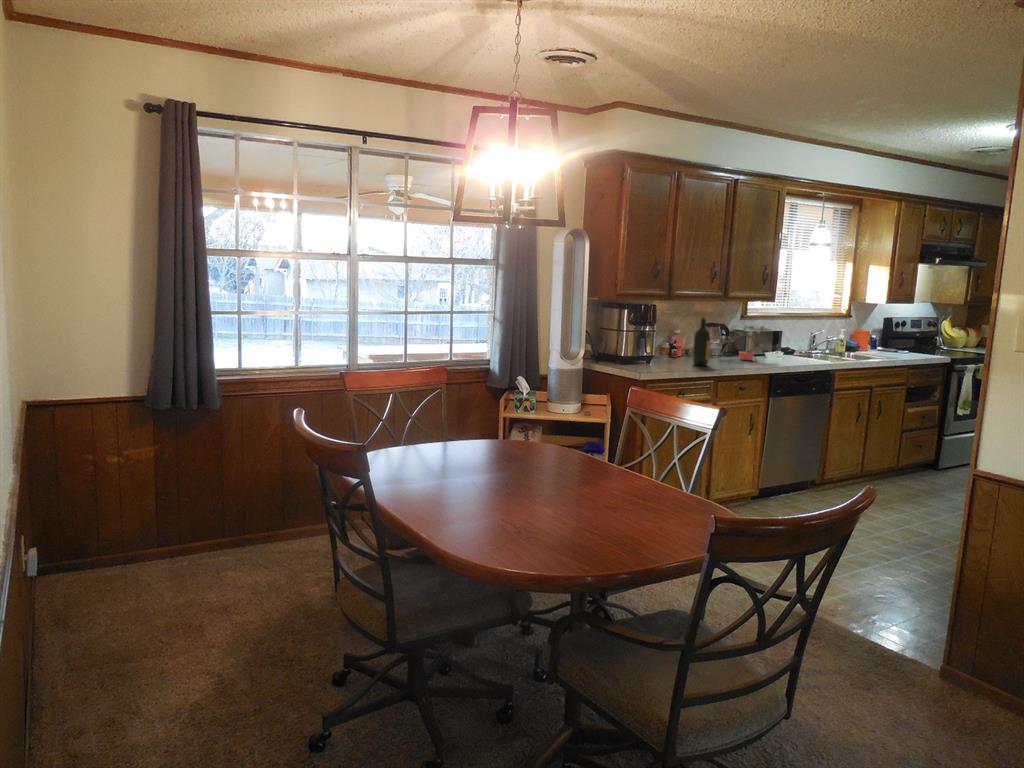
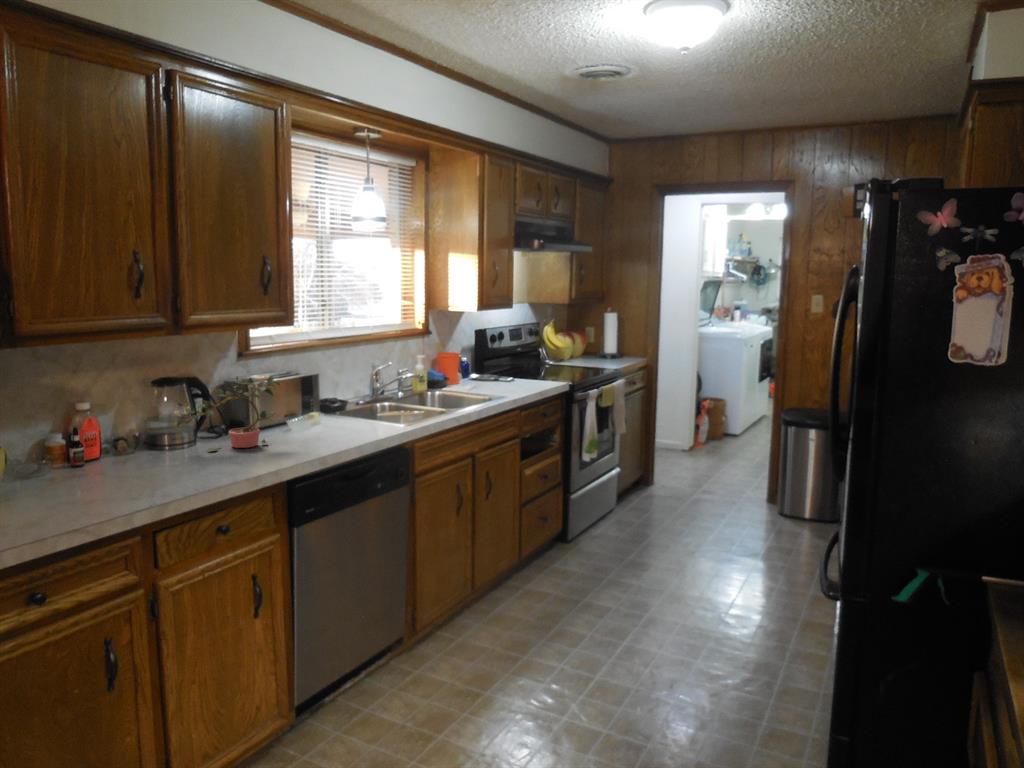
wine bottle: present [693,317,711,366] -> none [97,379,141,491]

